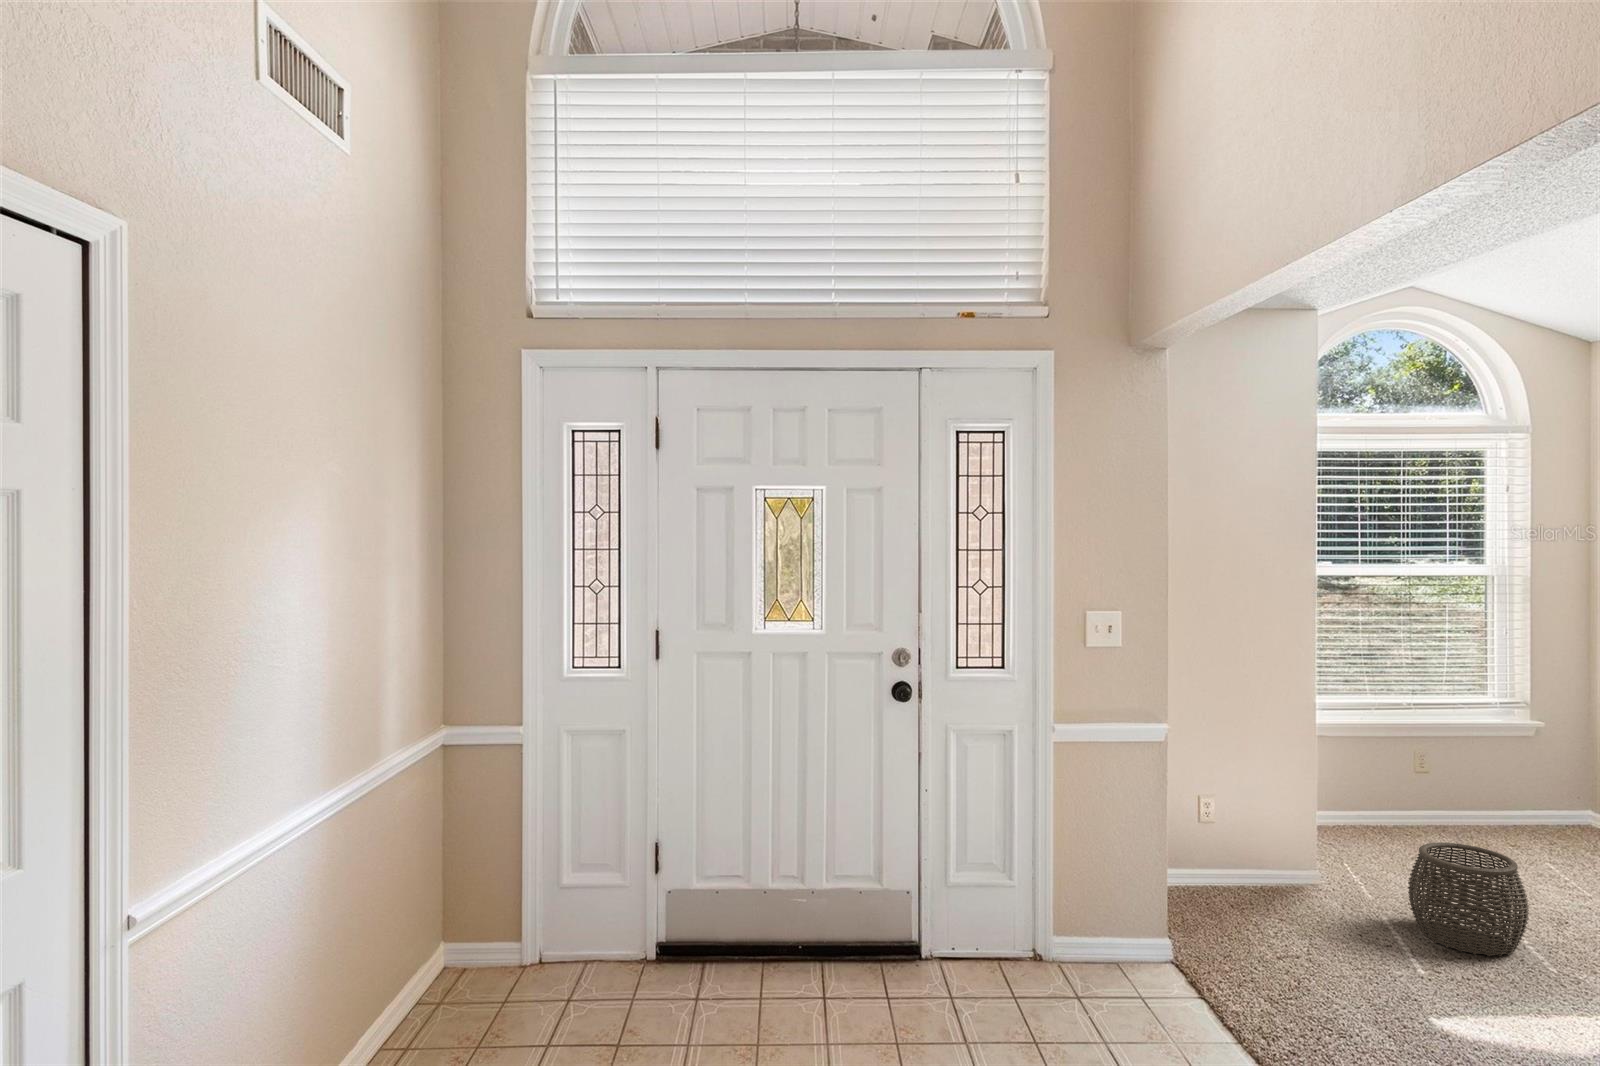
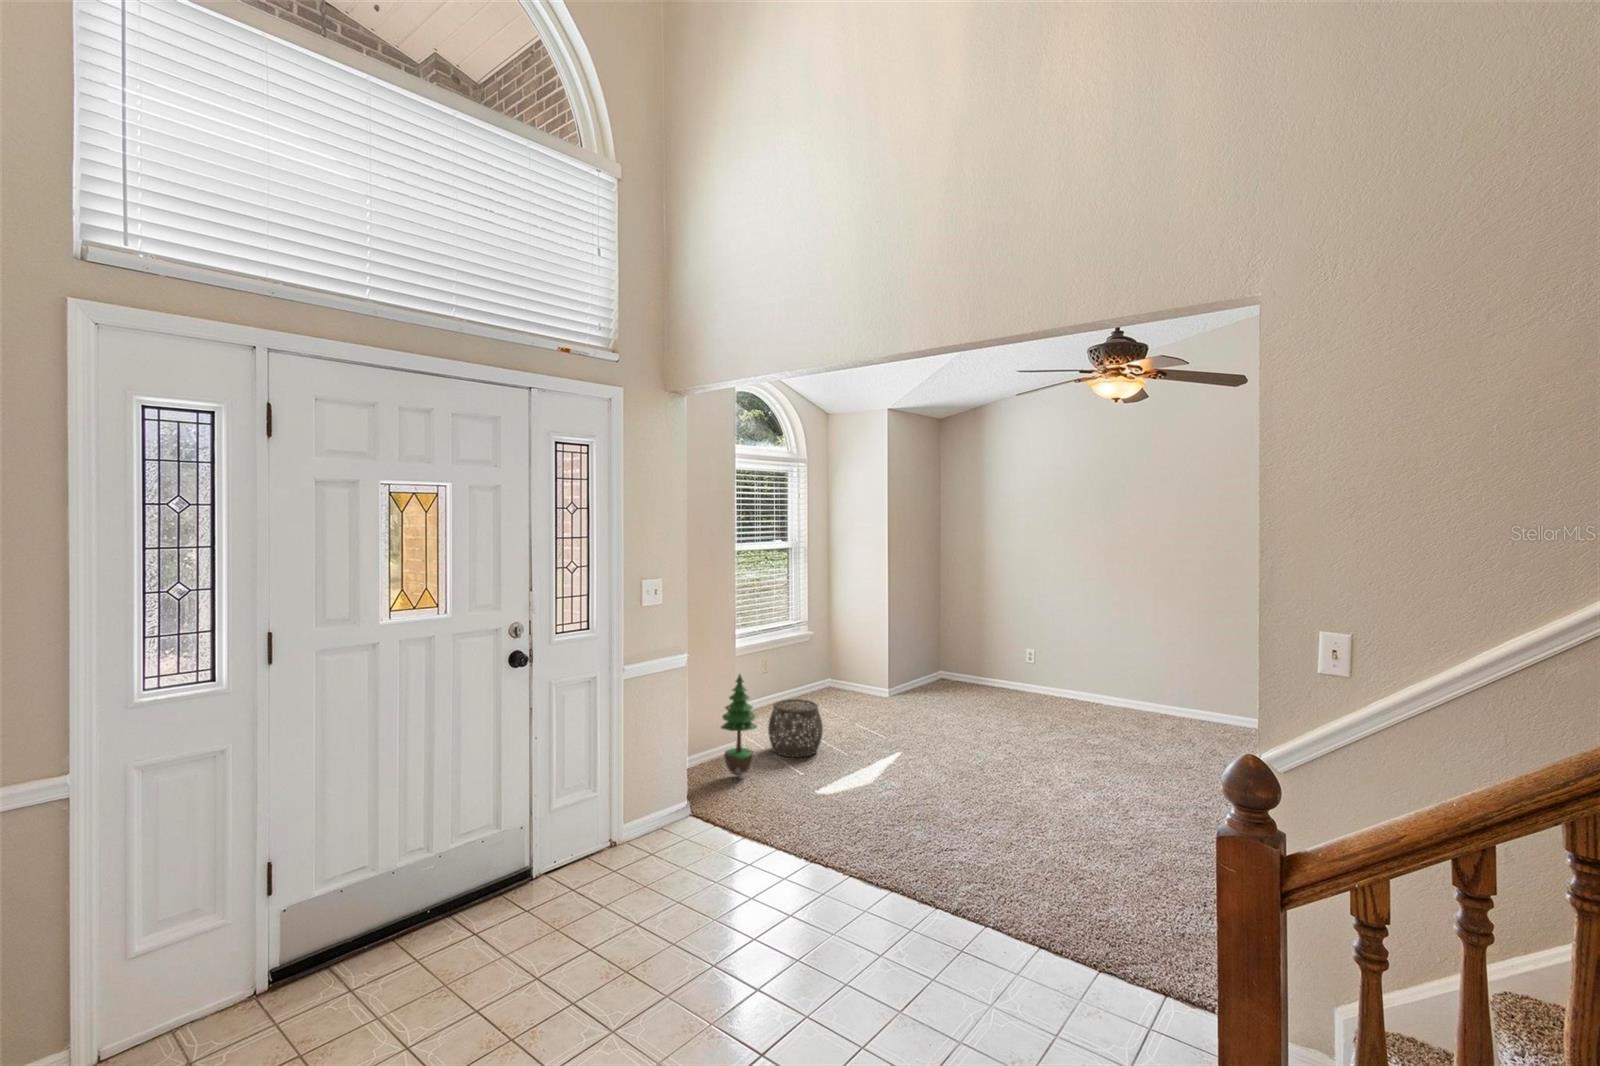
potted tree: none [1279,773,1349,944] -> present [721,674,757,777]

